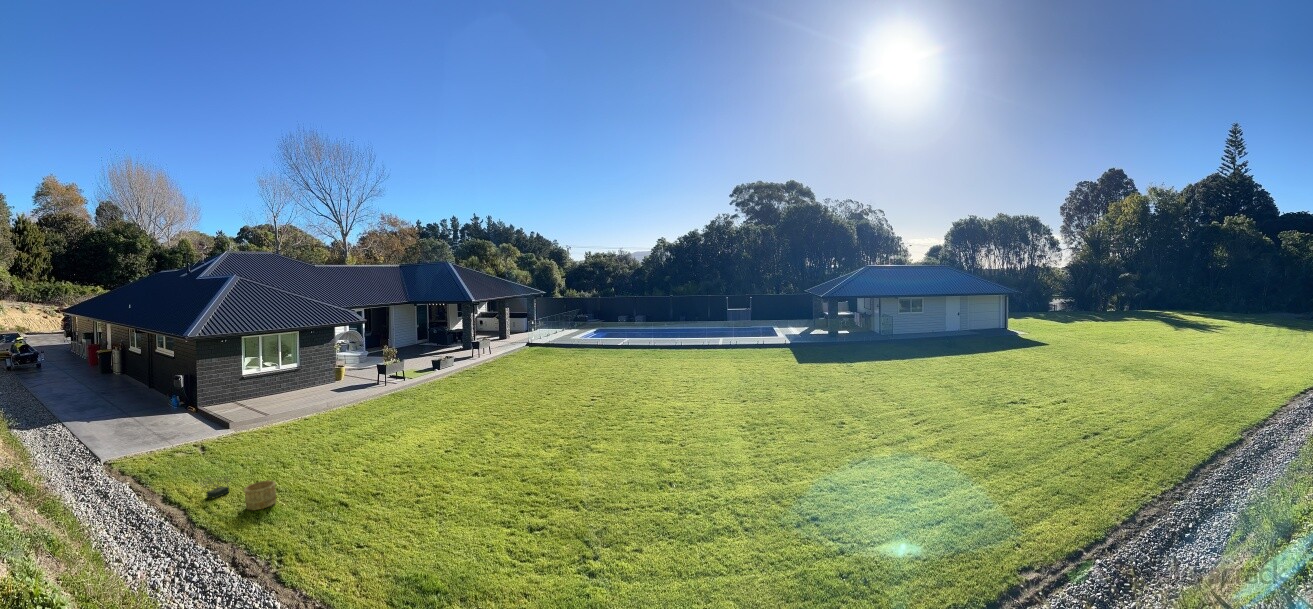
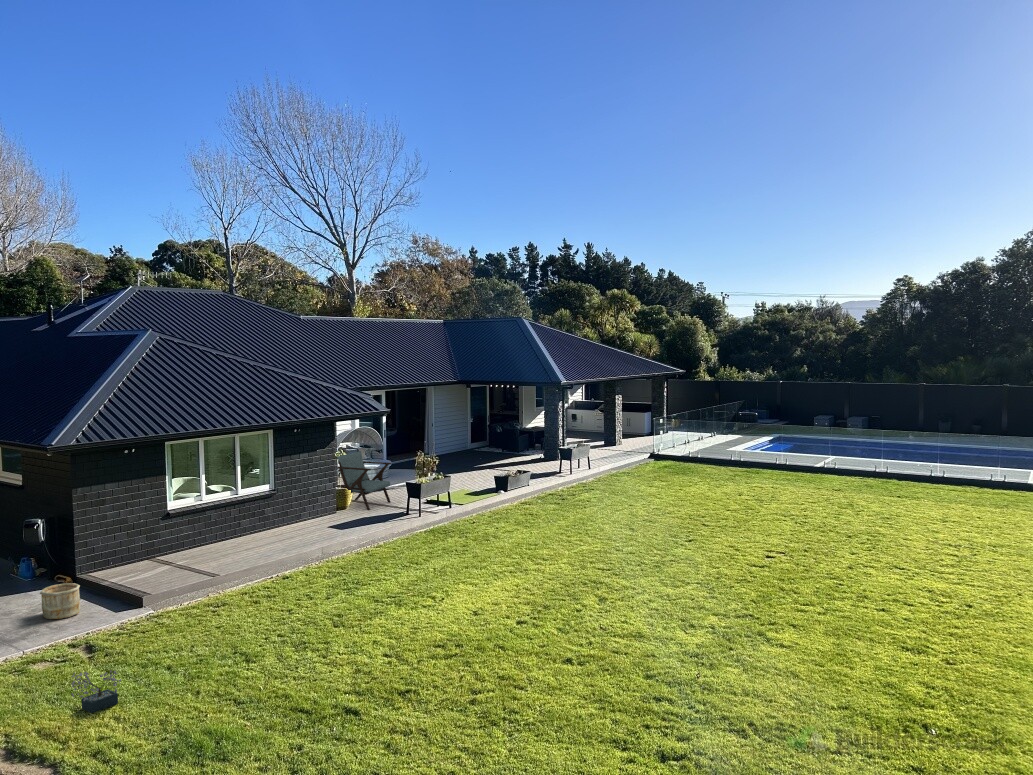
lounge chair: none [329,350,368,385] -> present [337,451,391,510]
wooden bucket: present [243,480,276,510] -> present [40,583,80,619]

